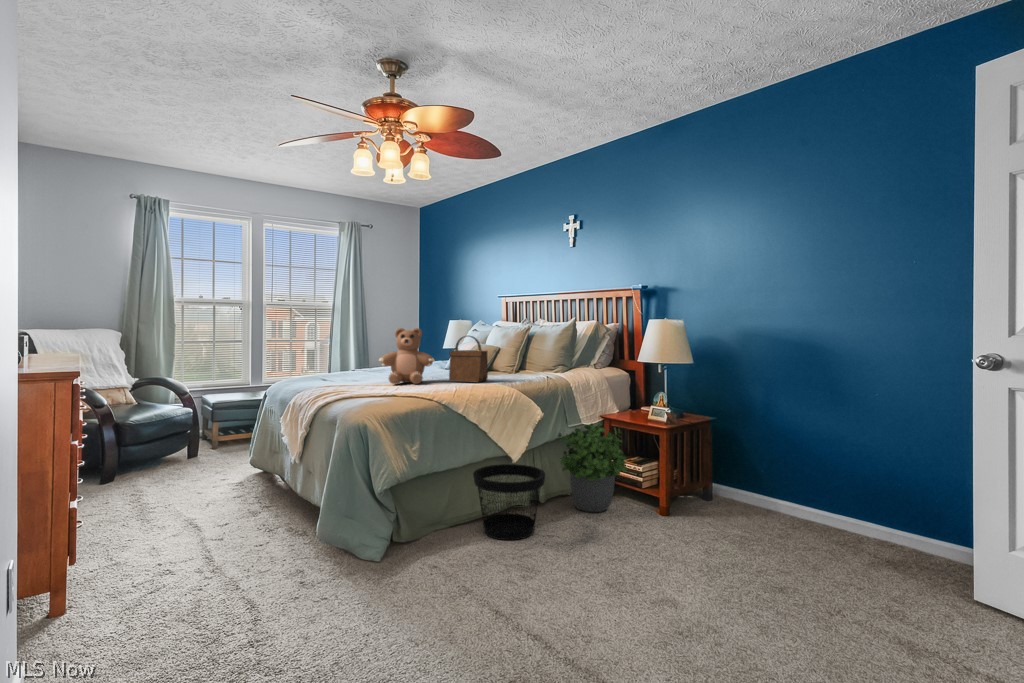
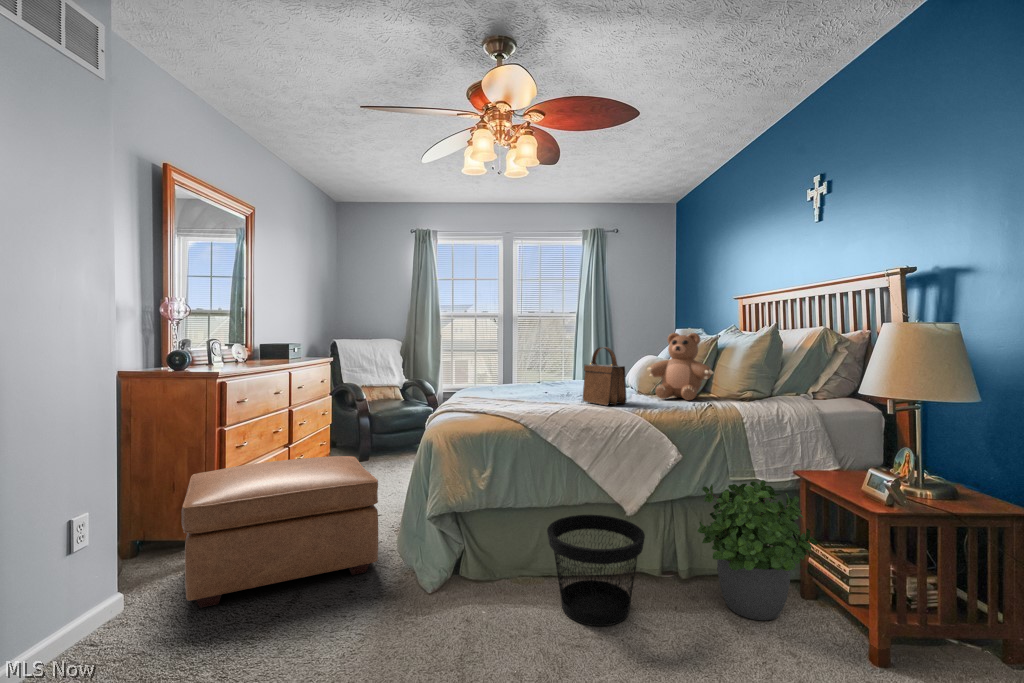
teddy bear: present [379,328,435,384] -> present [647,333,714,400]
ottoman: none [54,455,310,630] -> present [182,456,378,608]

